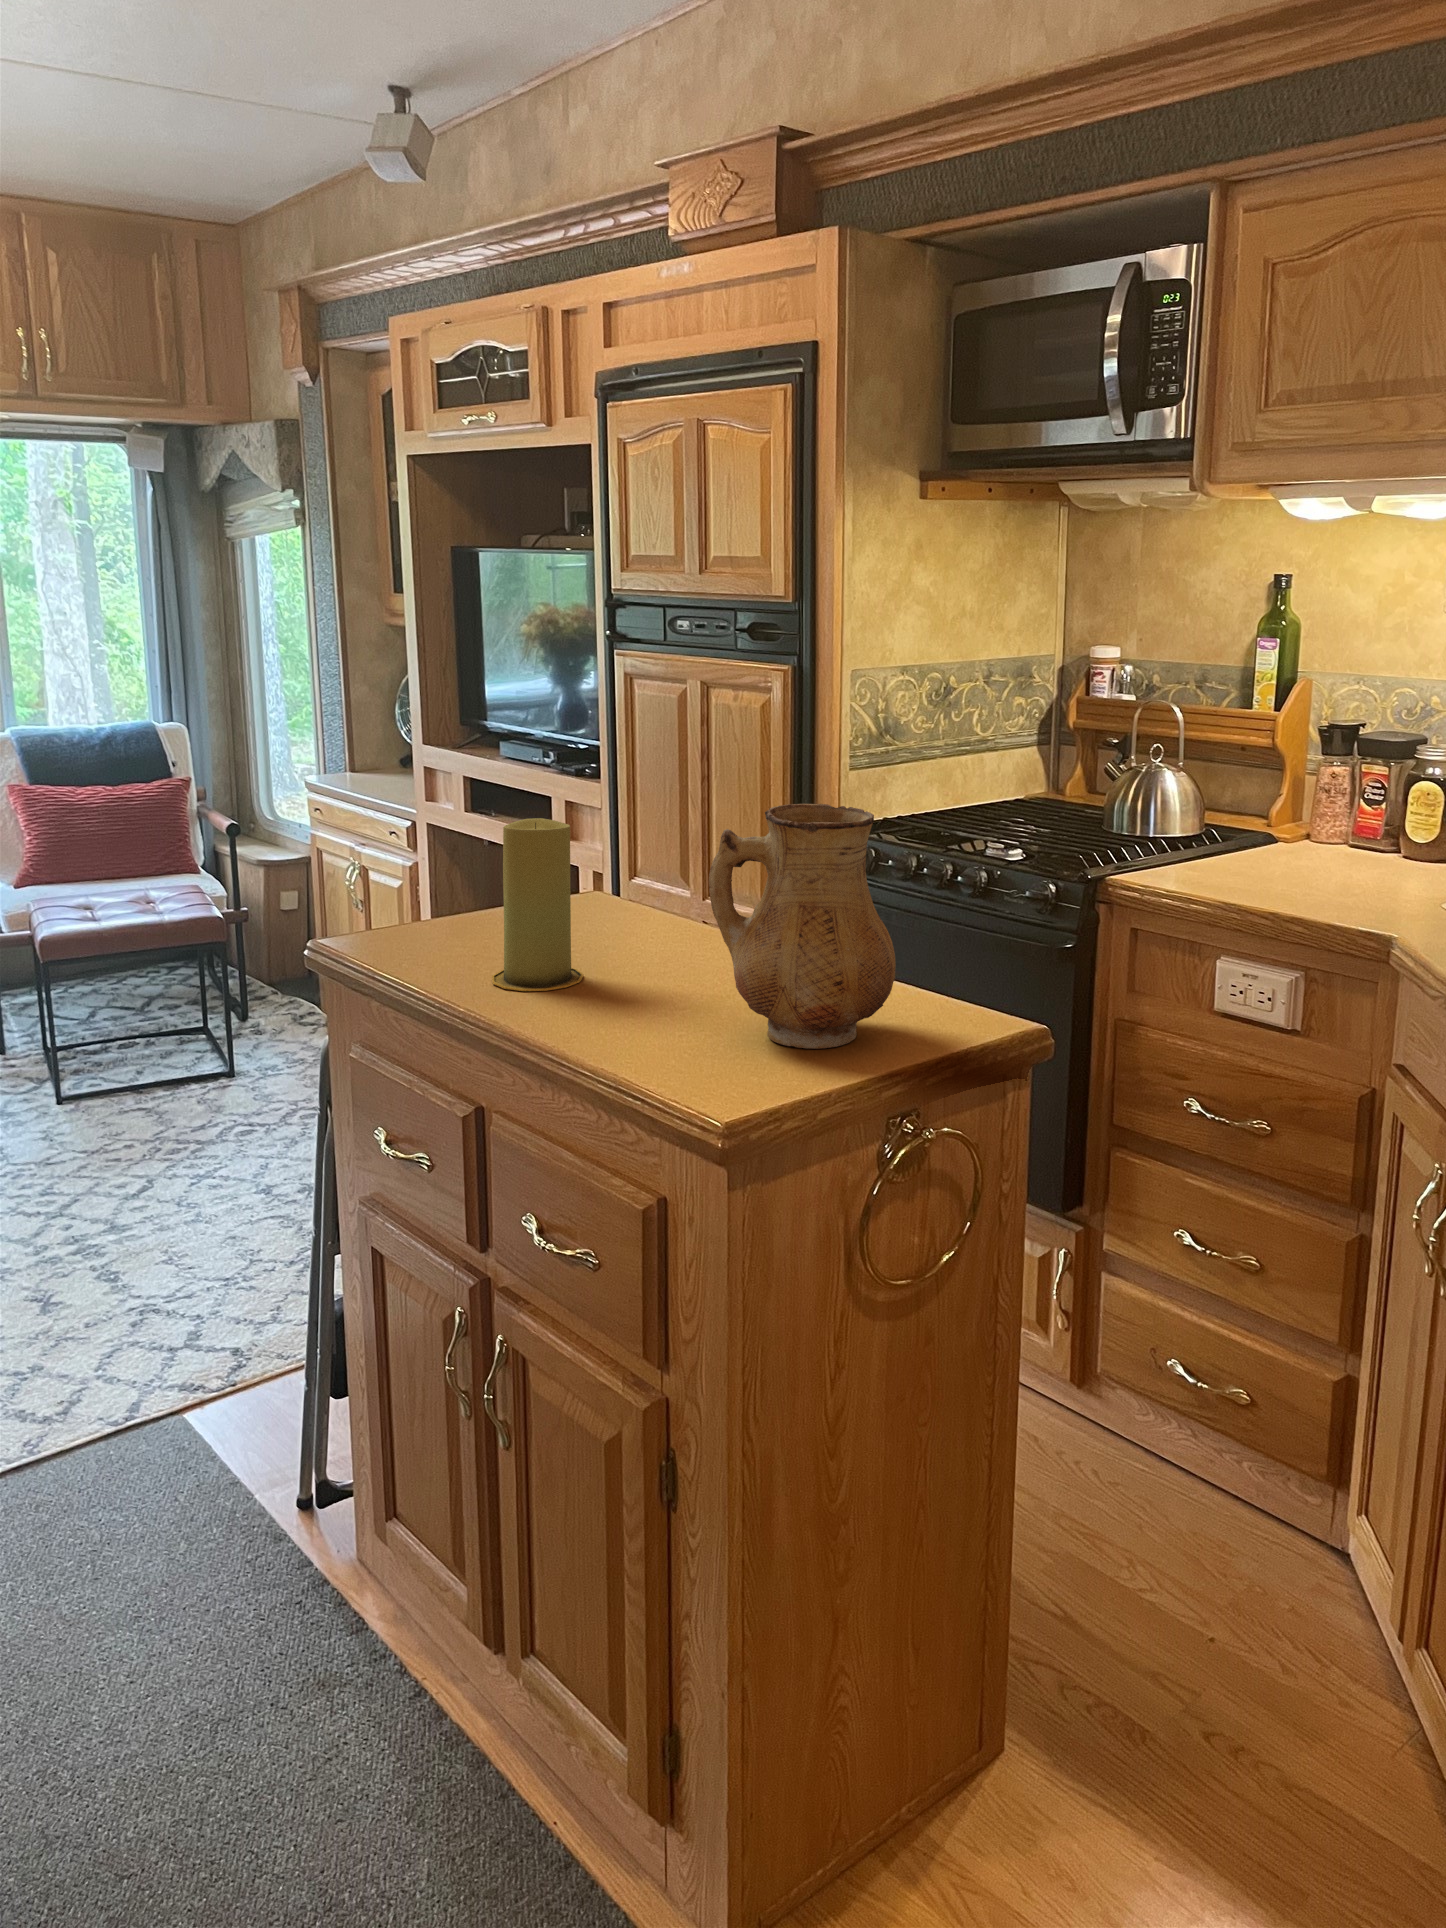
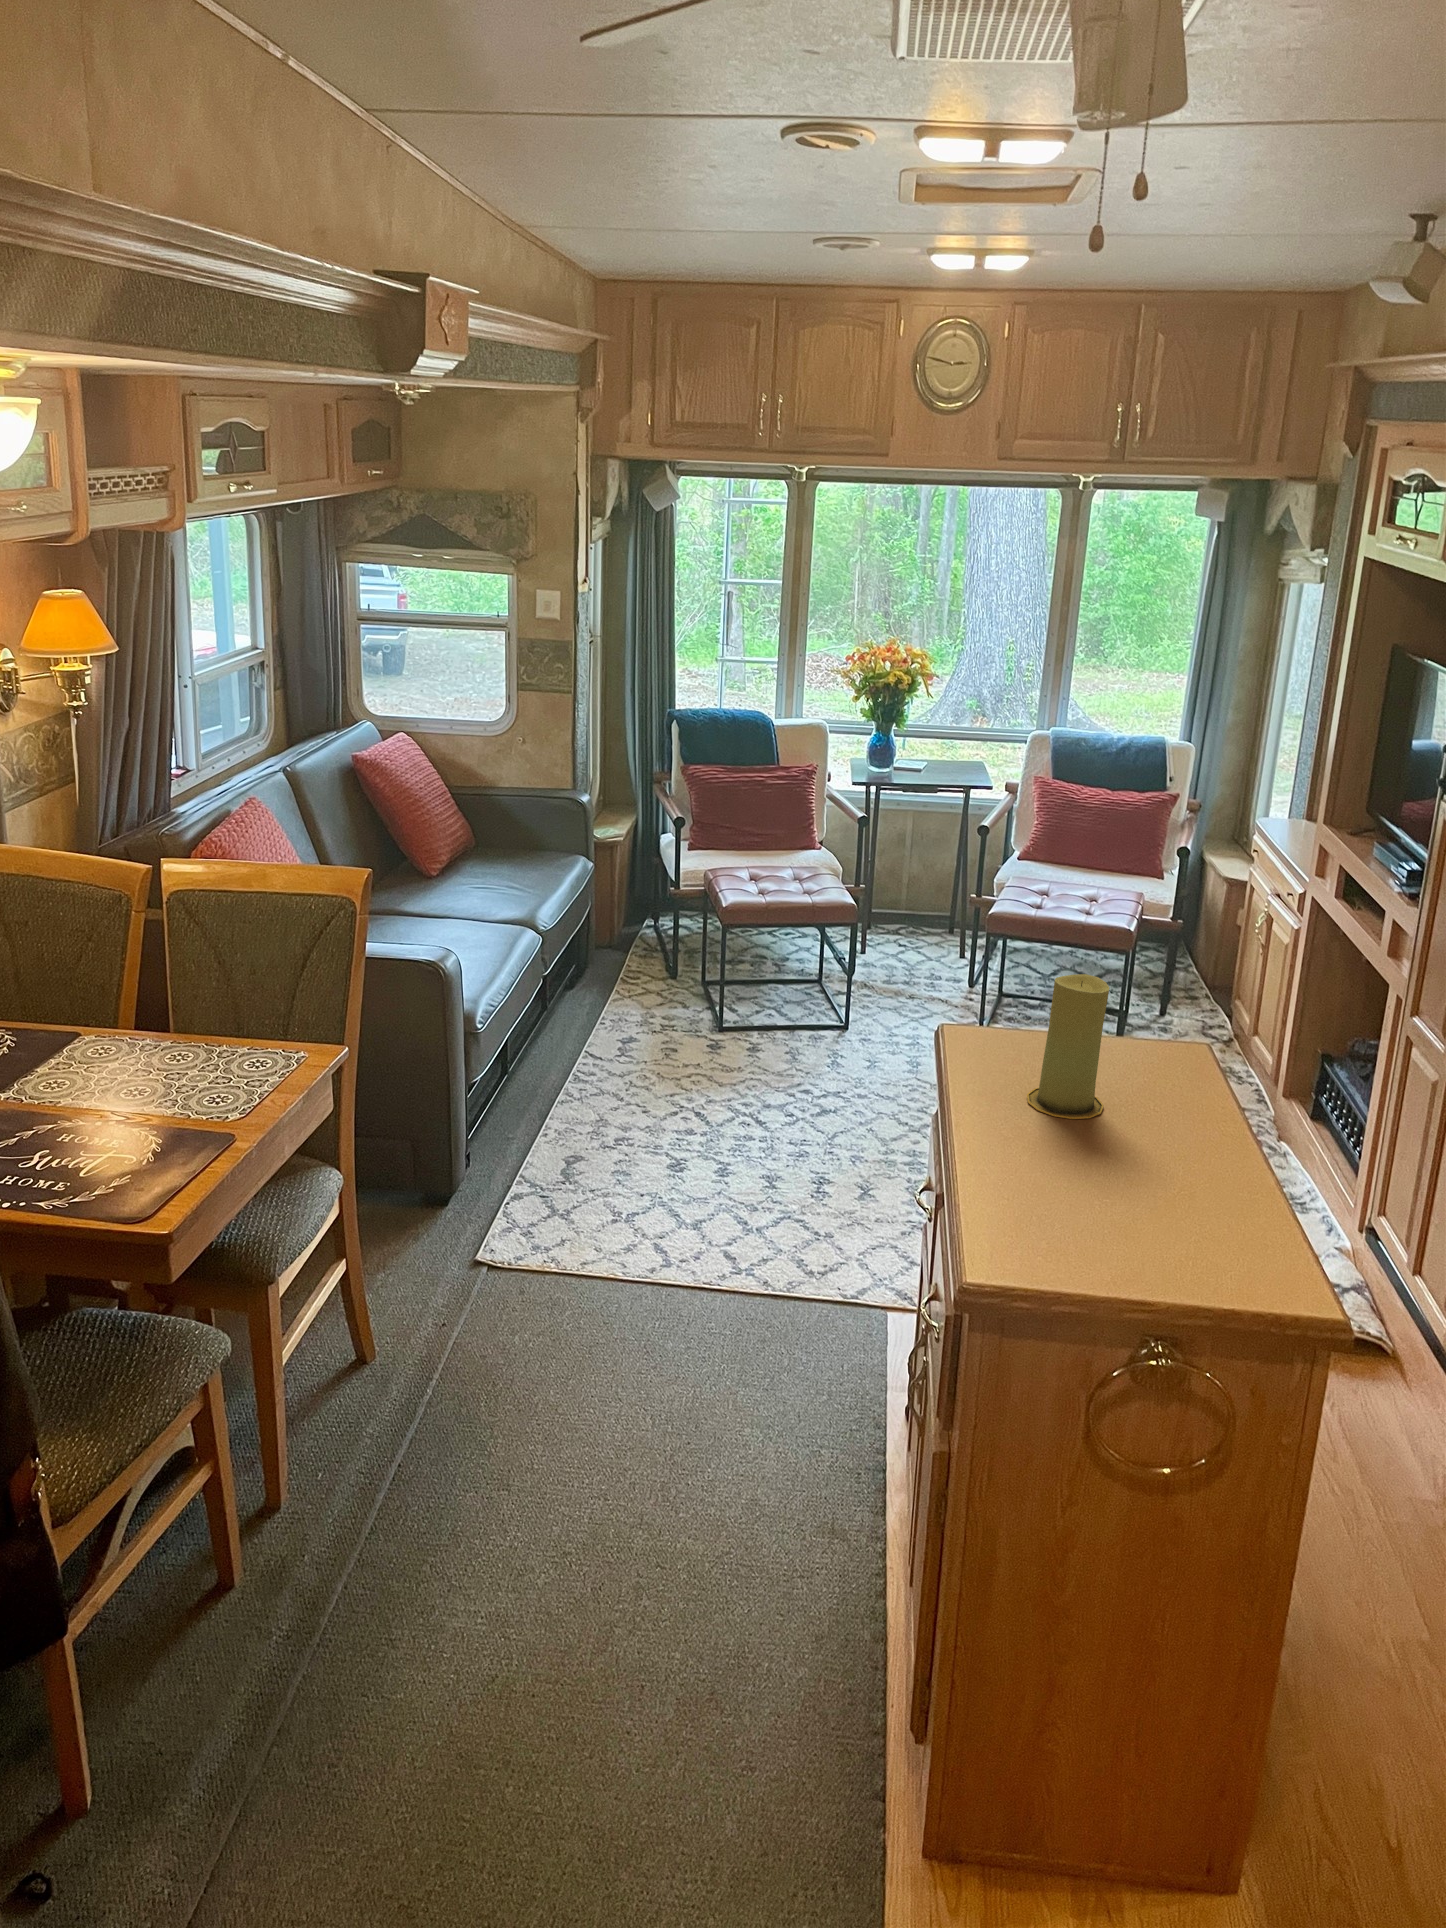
ceramic pitcher: present [709,804,896,1049] -> none [1114,1039,1264,1259]

